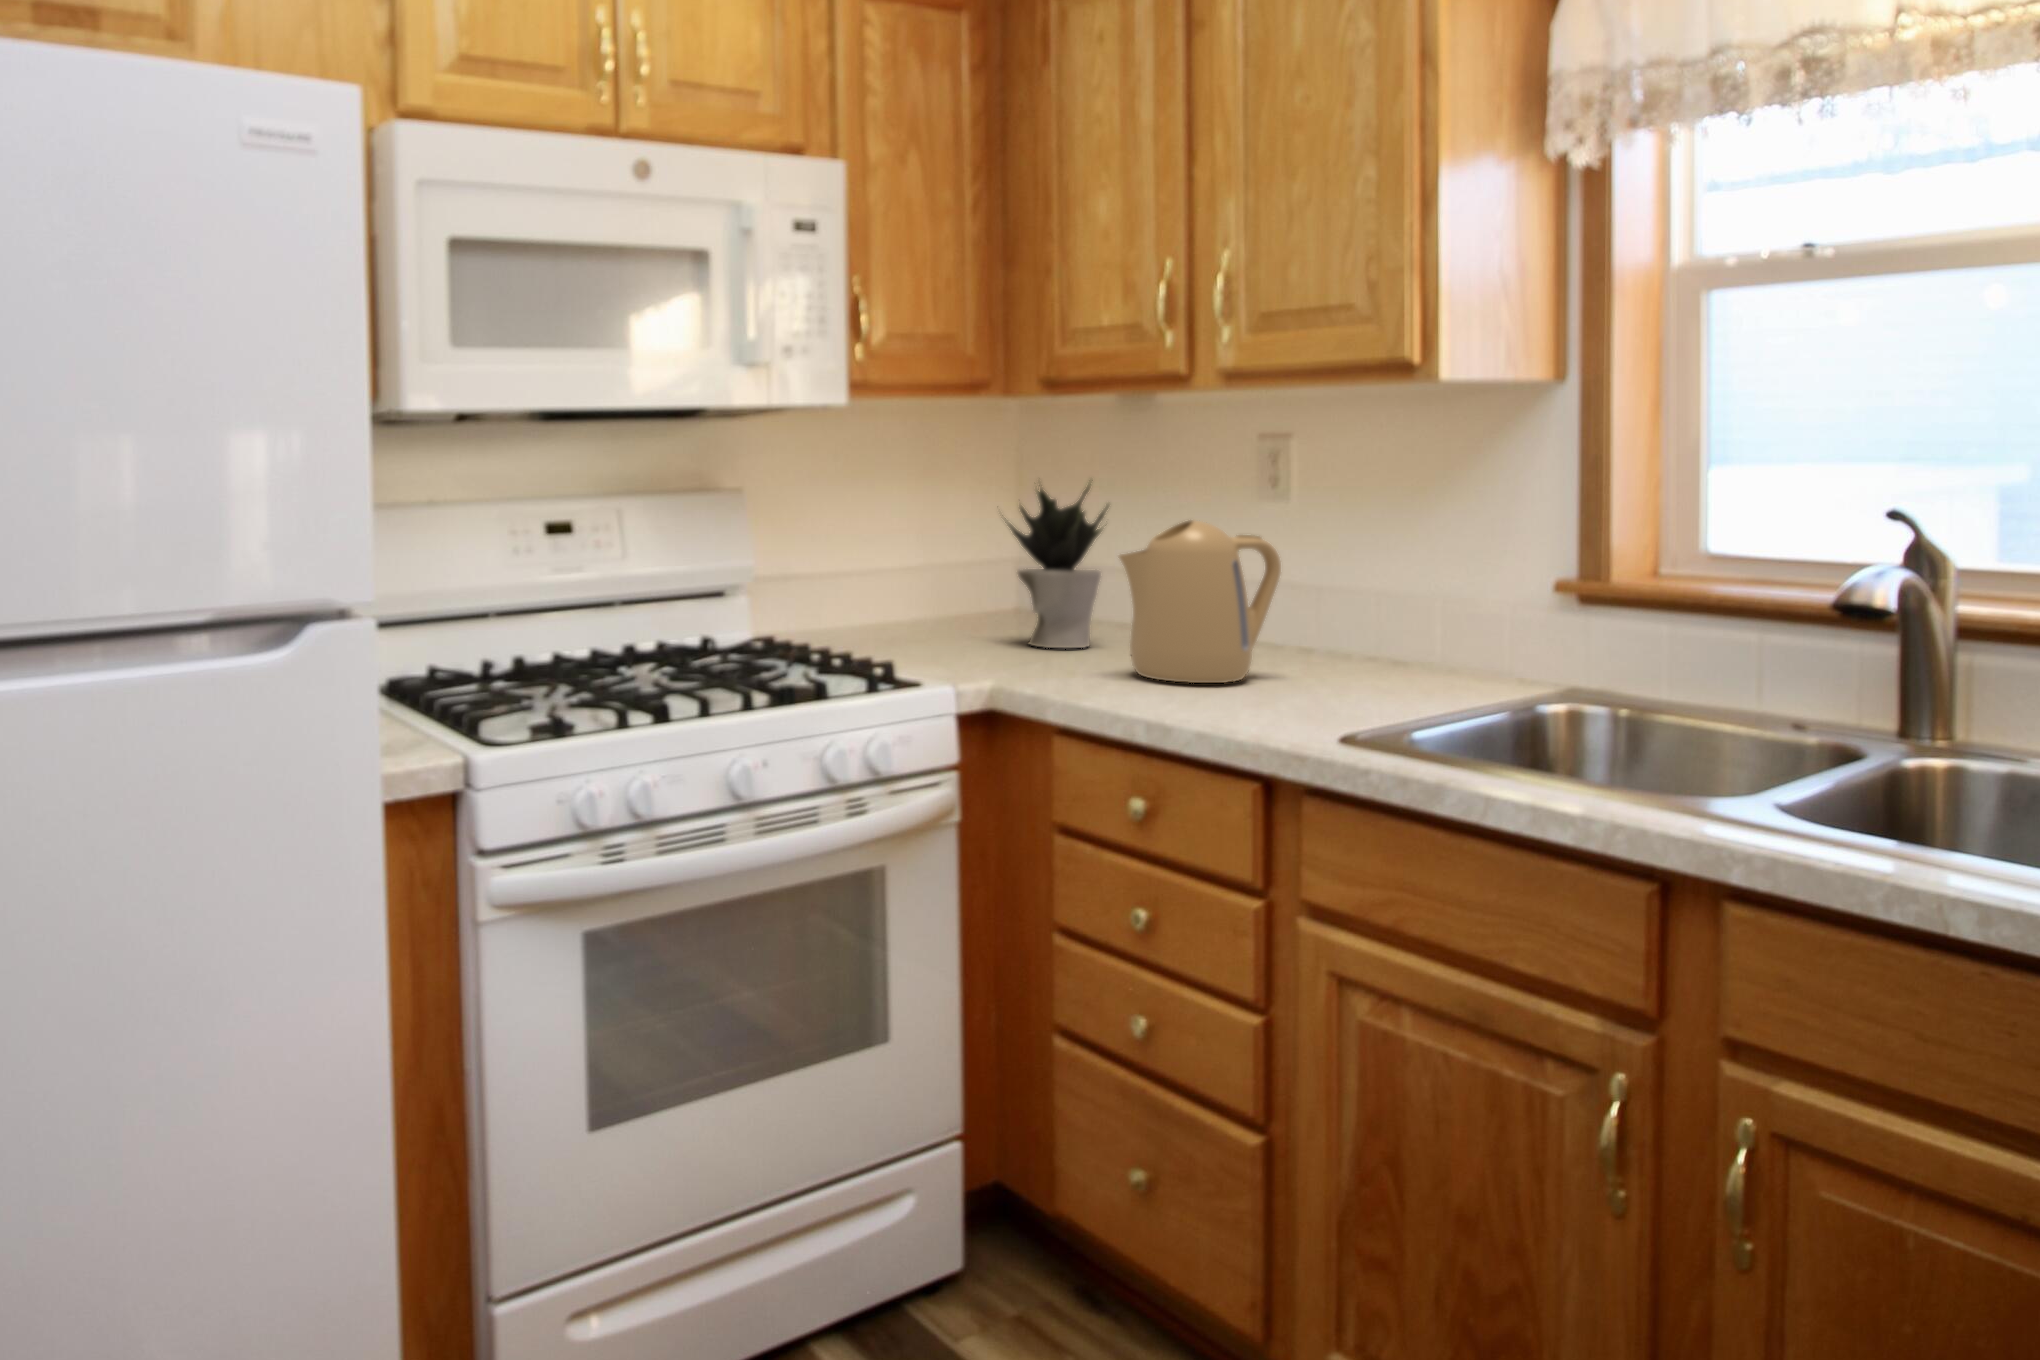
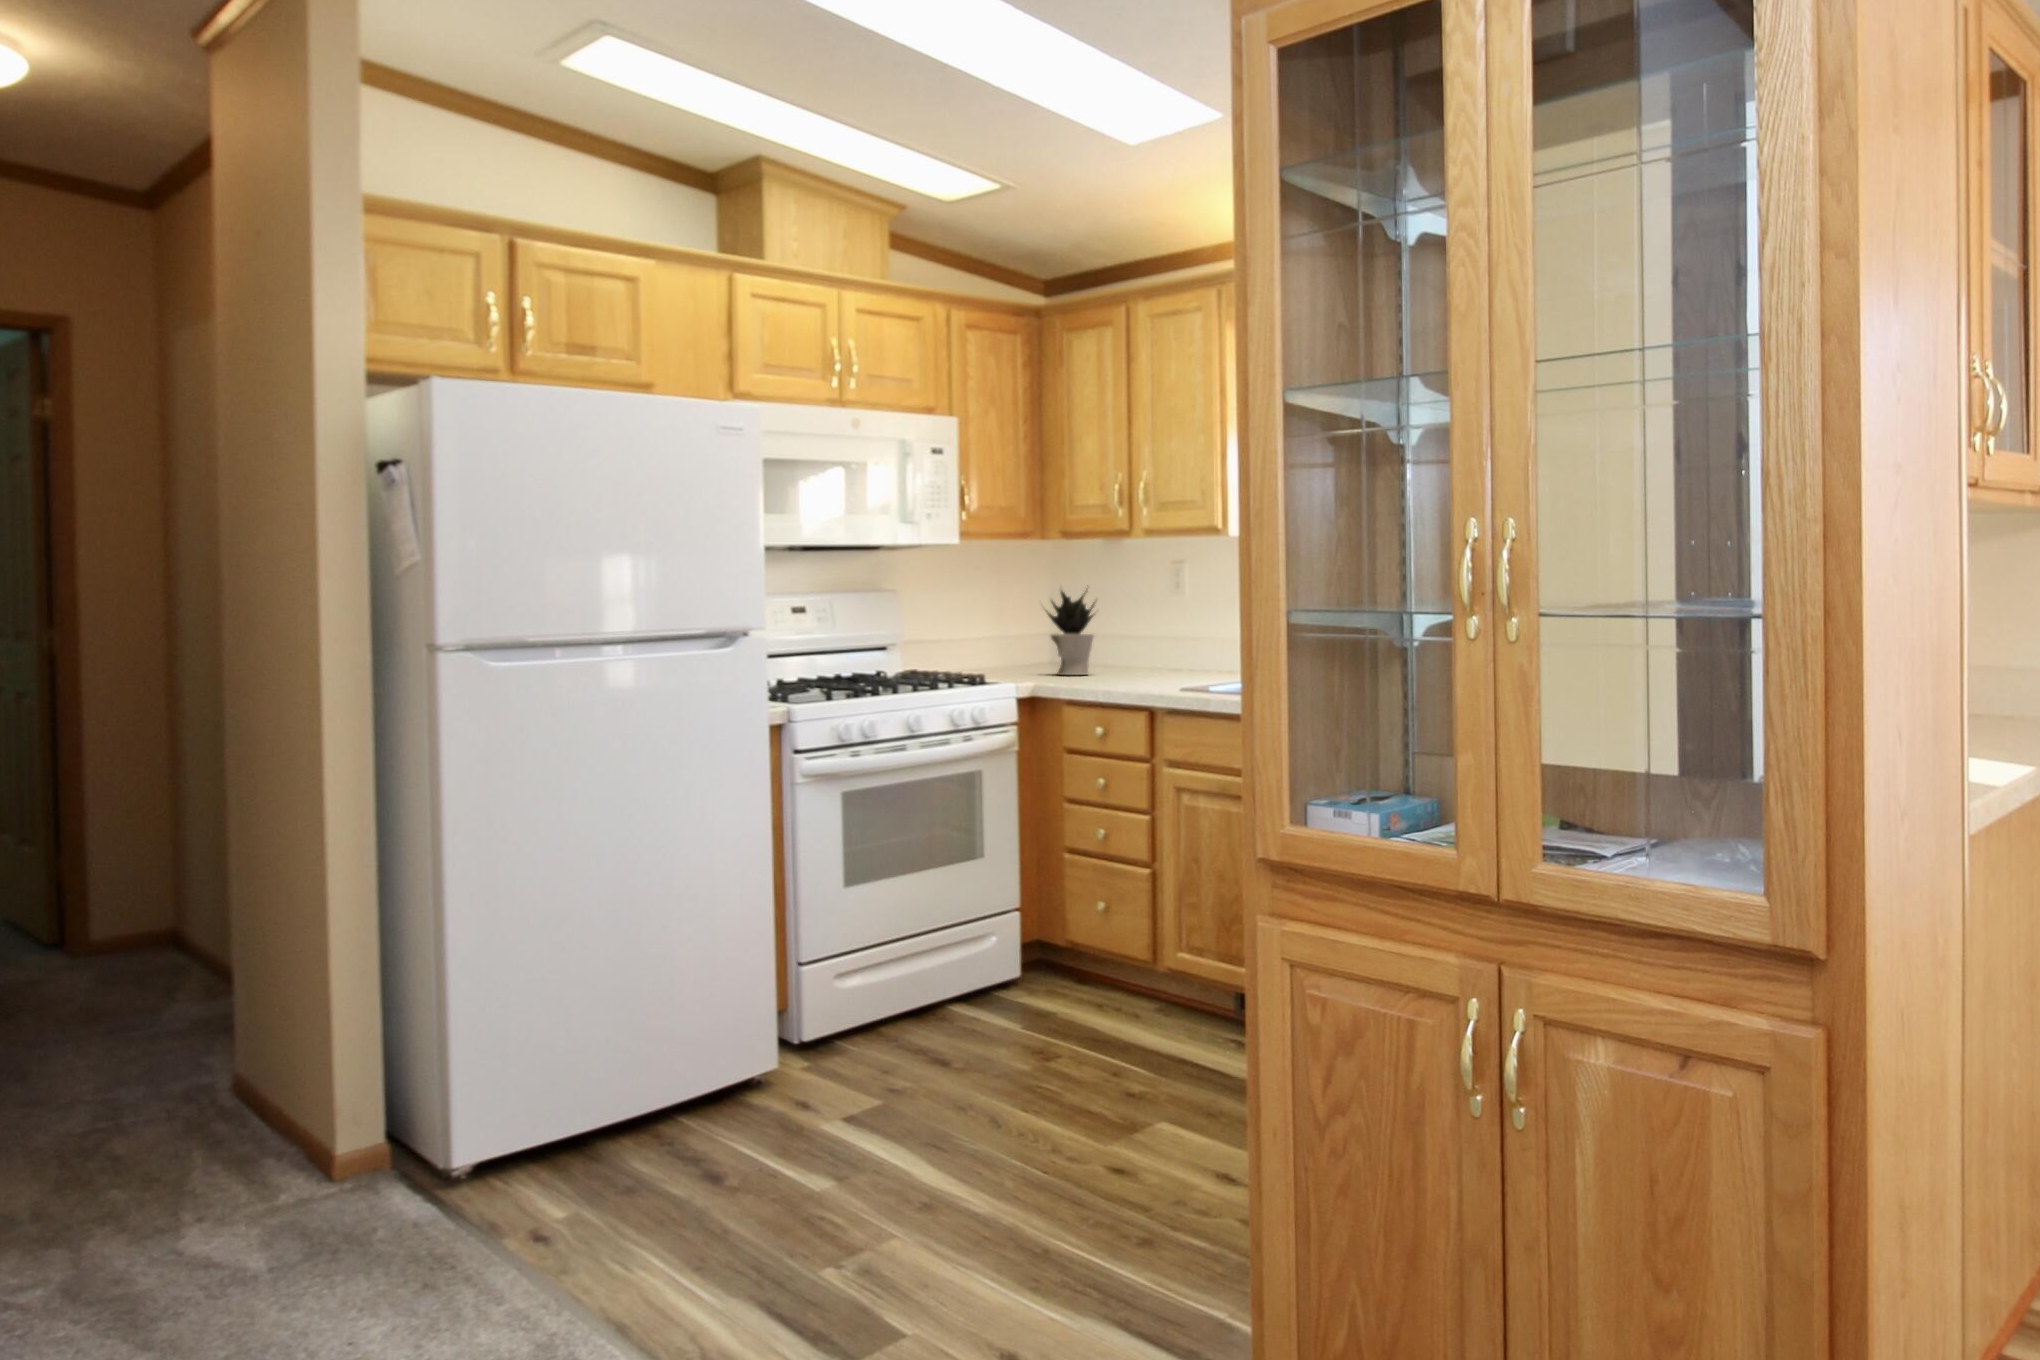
kettle: present [1119,520,1281,683] -> none [1095,603,1172,681]

